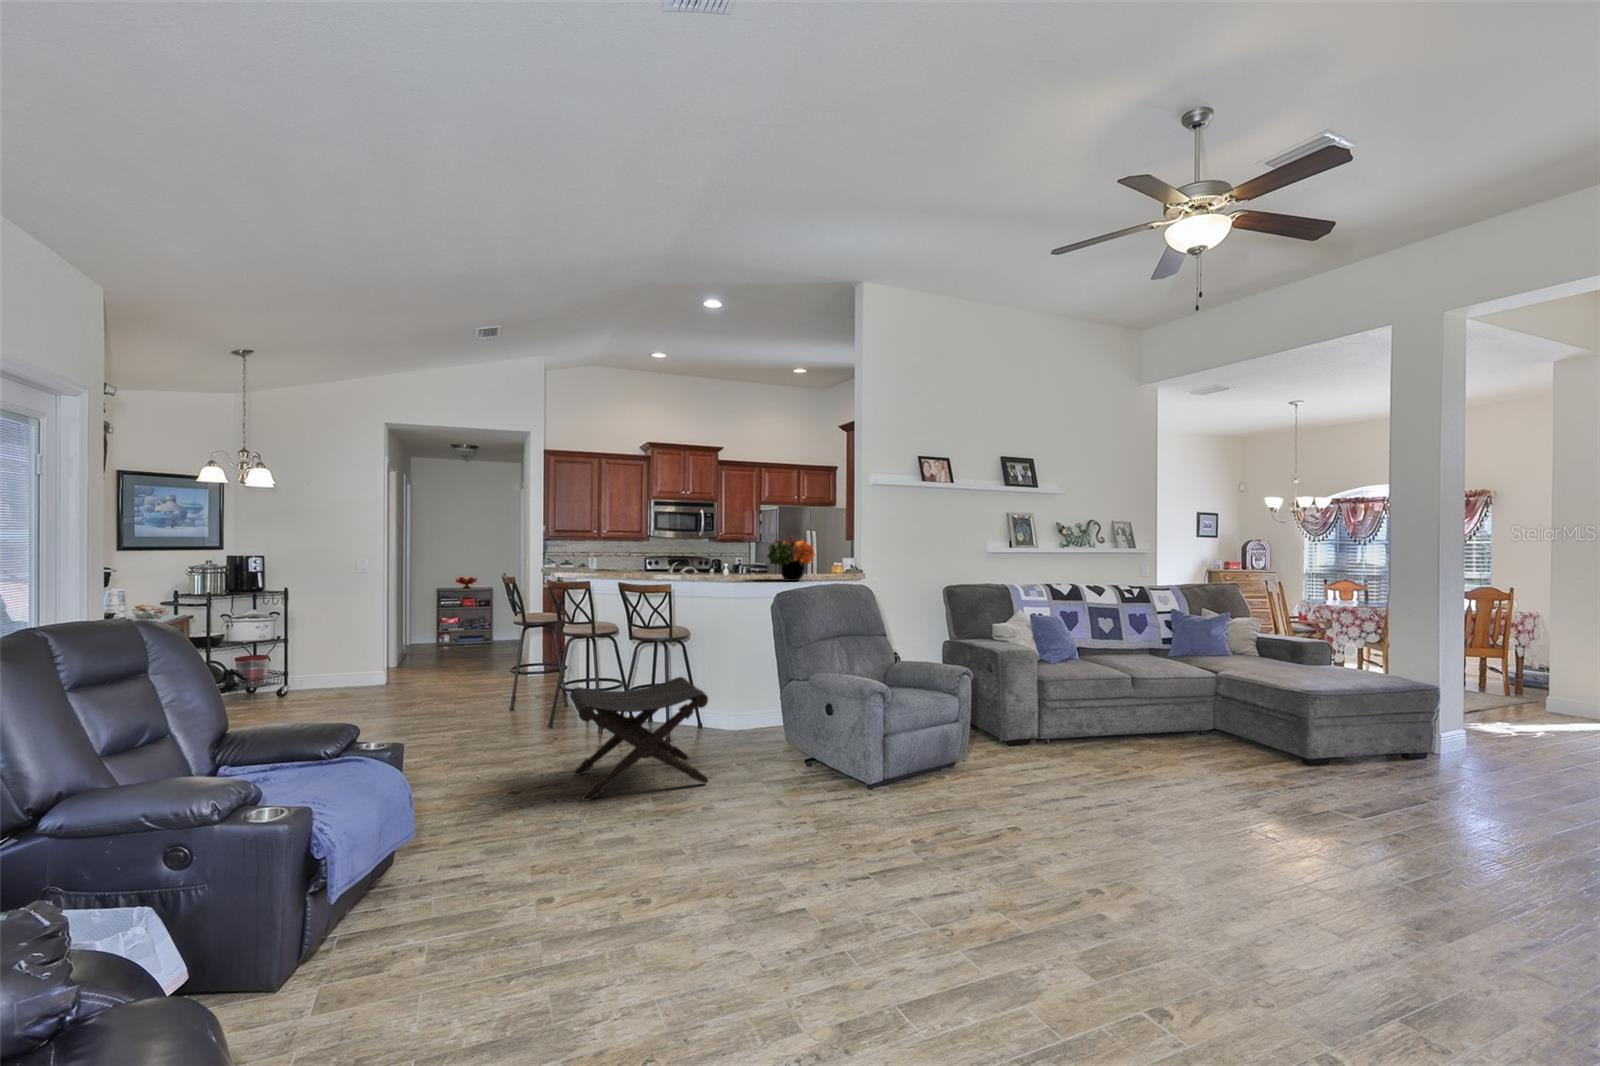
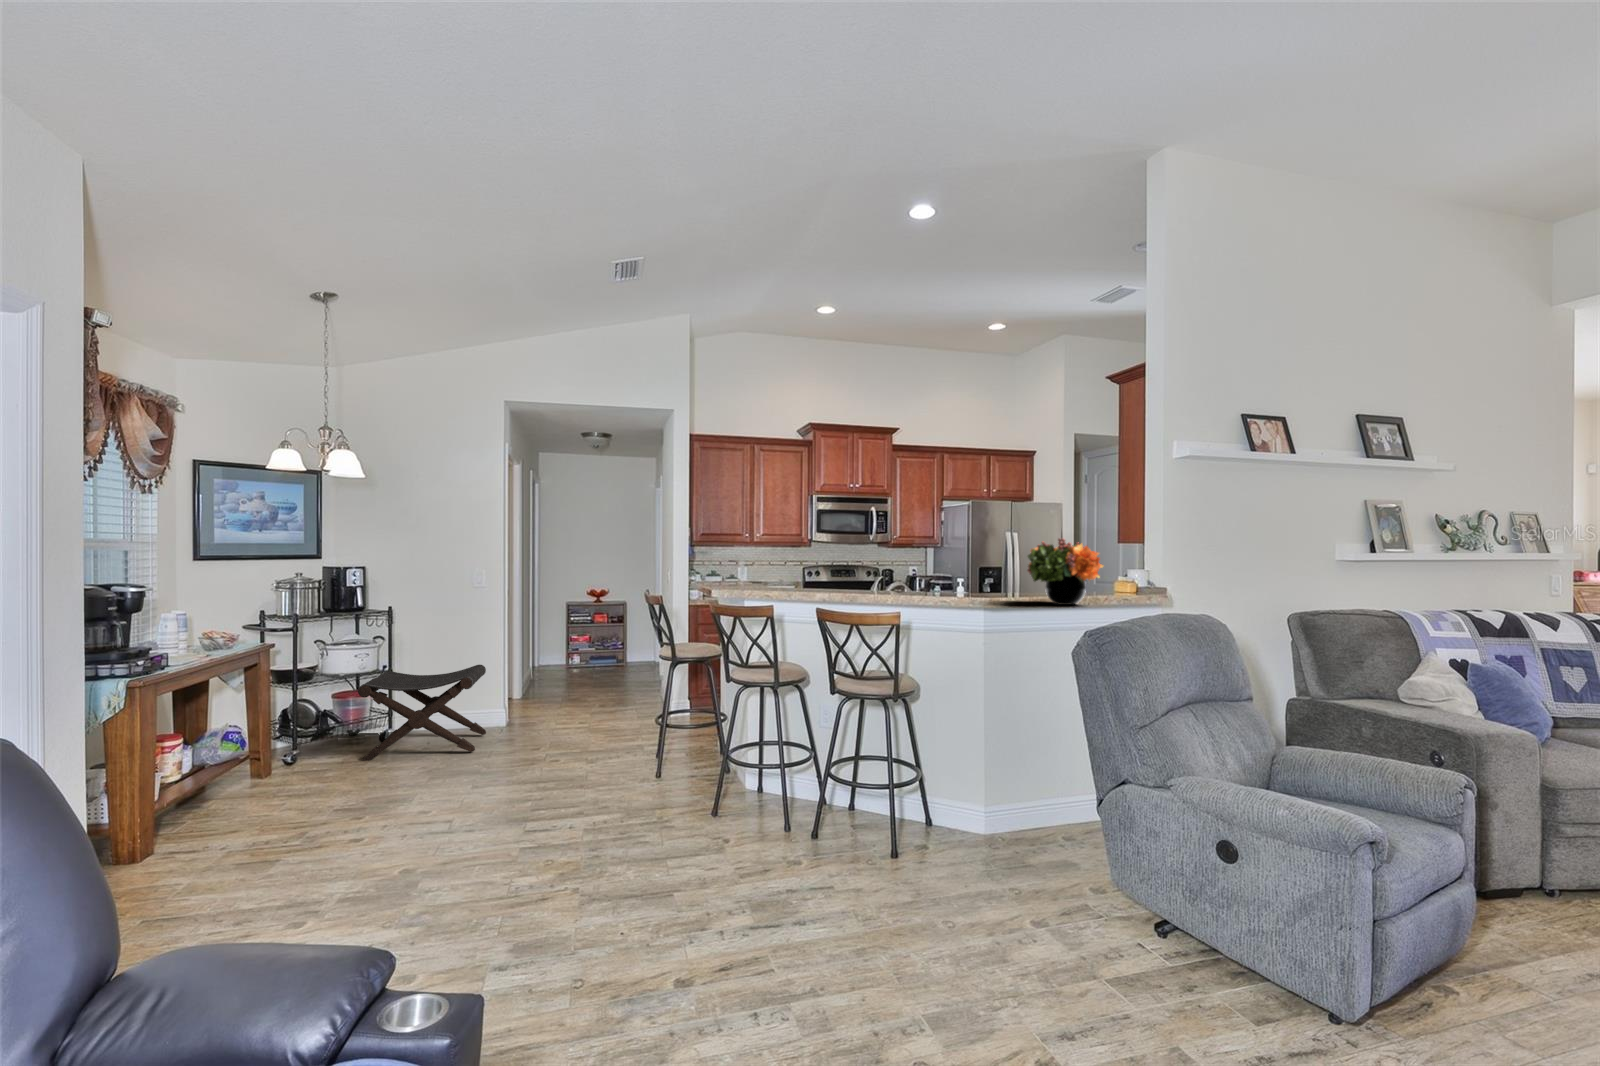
footstool: present [570,677,708,801] -> present [358,665,486,761]

